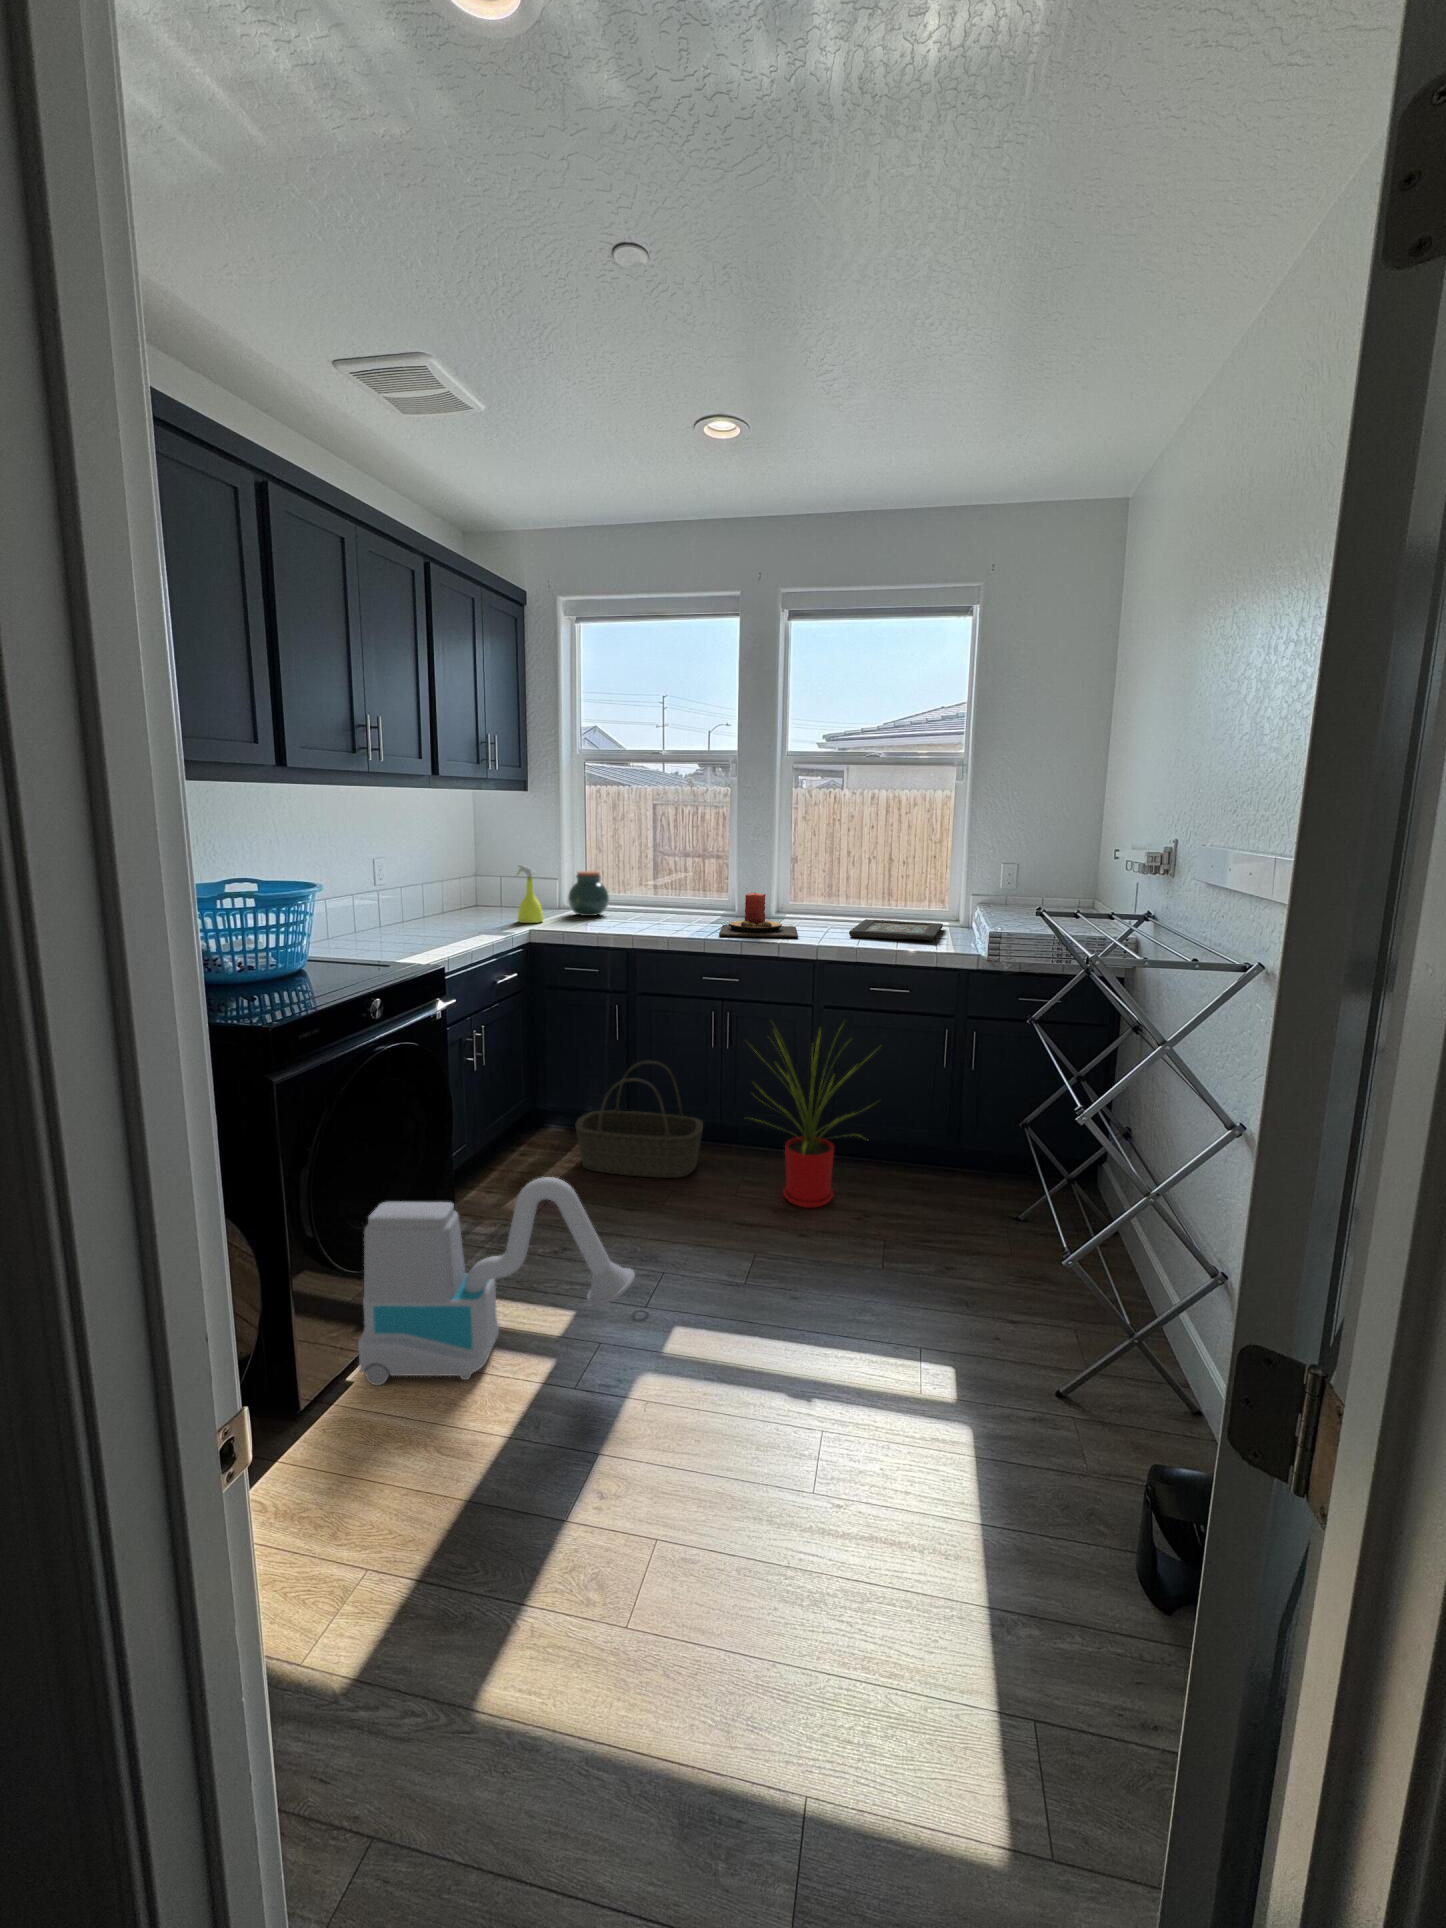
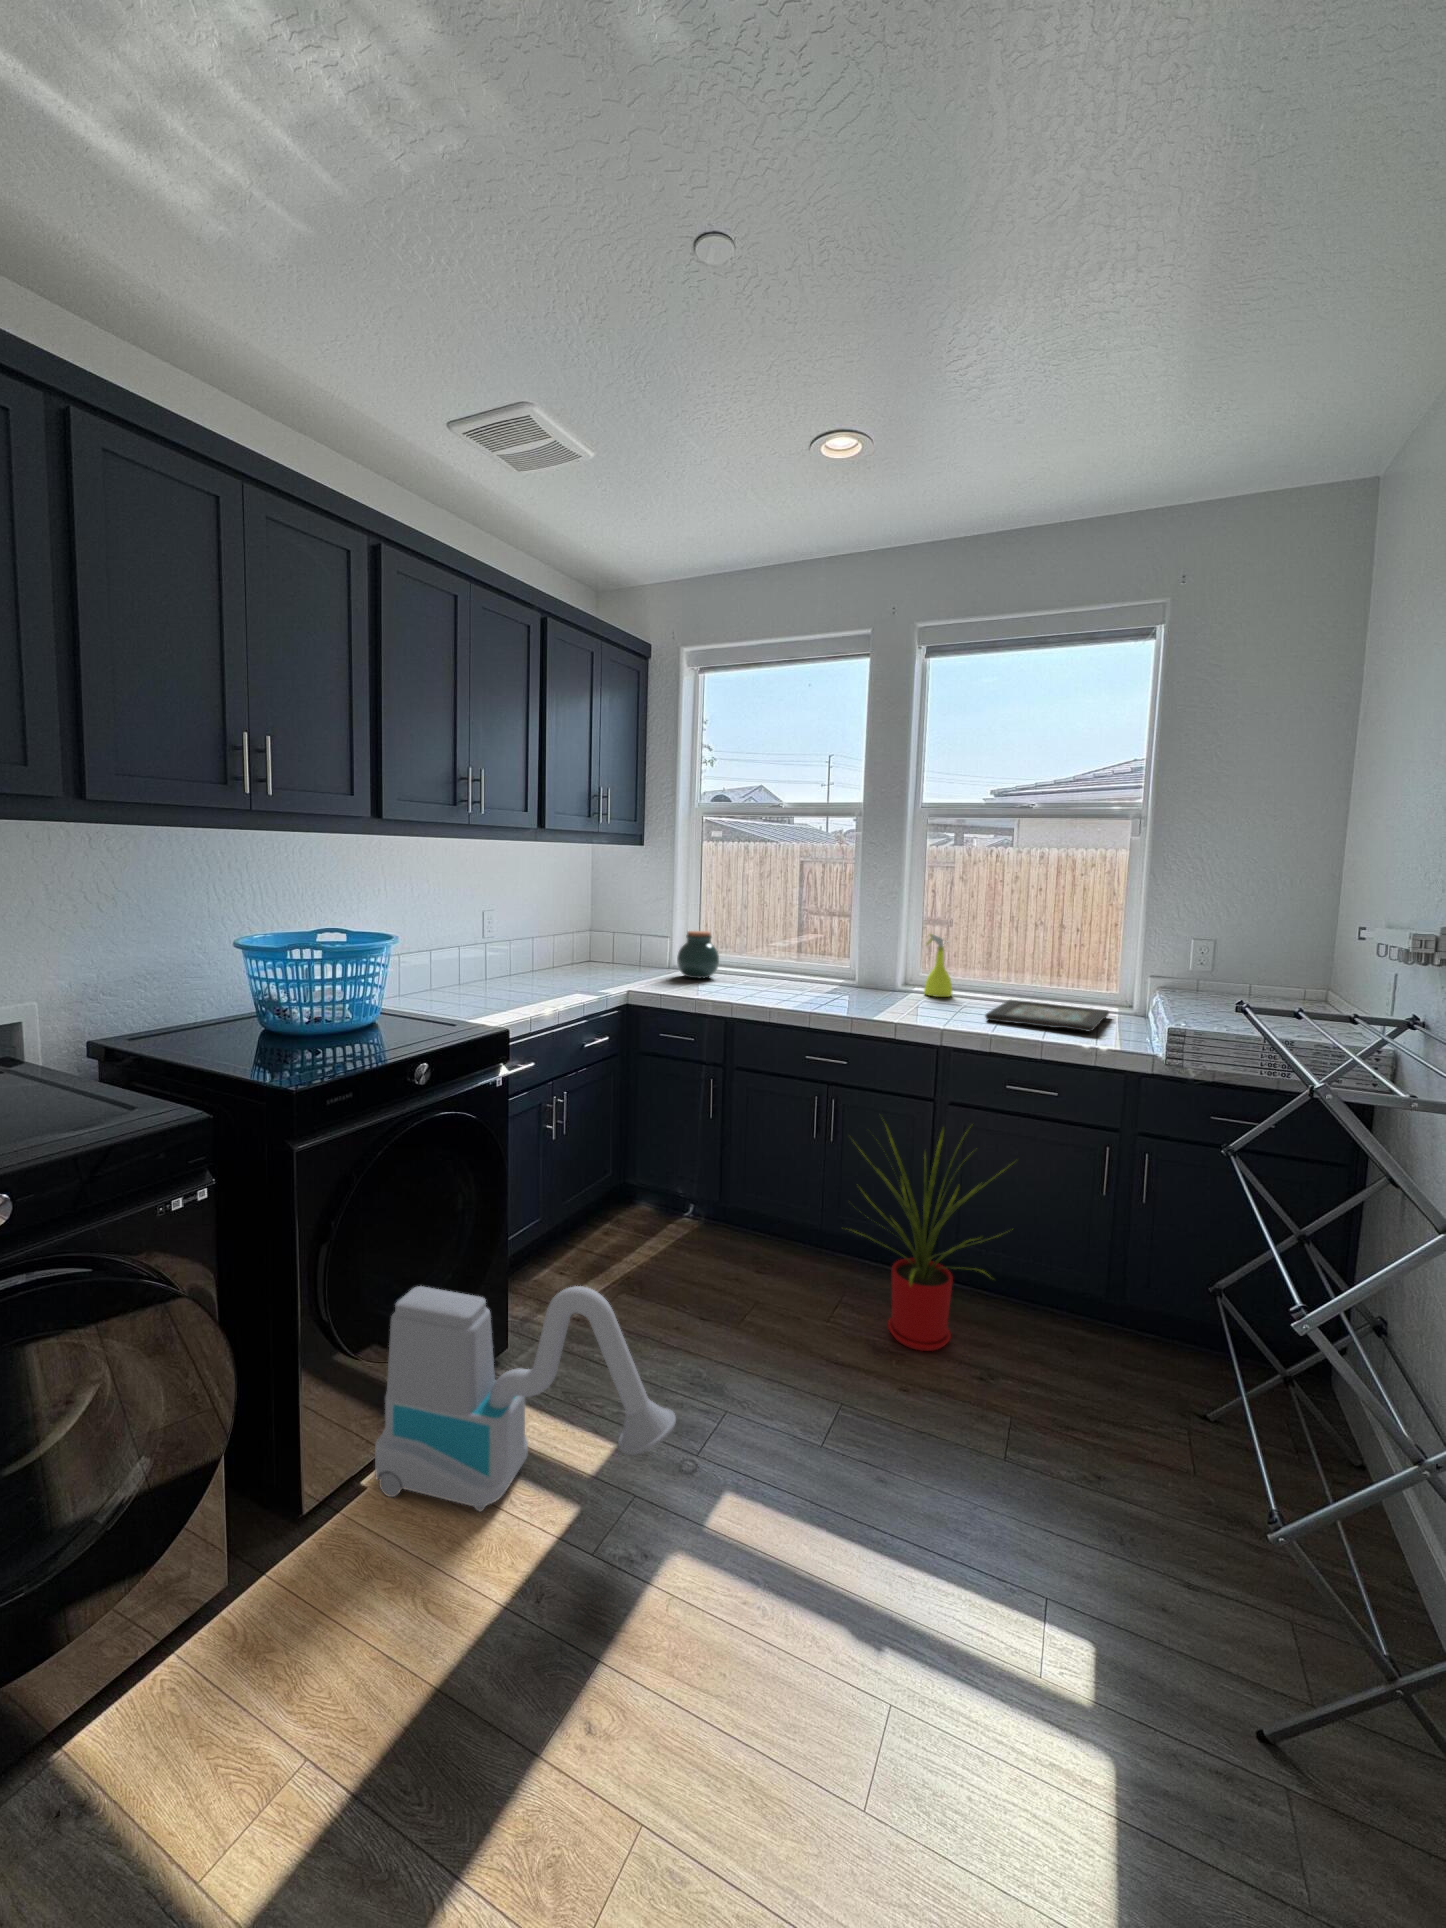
spray bottle: present [517,865,544,923] -> present [924,934,952,997]
candle: present [719,893,798,937] -> none [829,963,923,1017]
basket: present [576,1061,703,1178] -> none [661,1144,800,1284]

